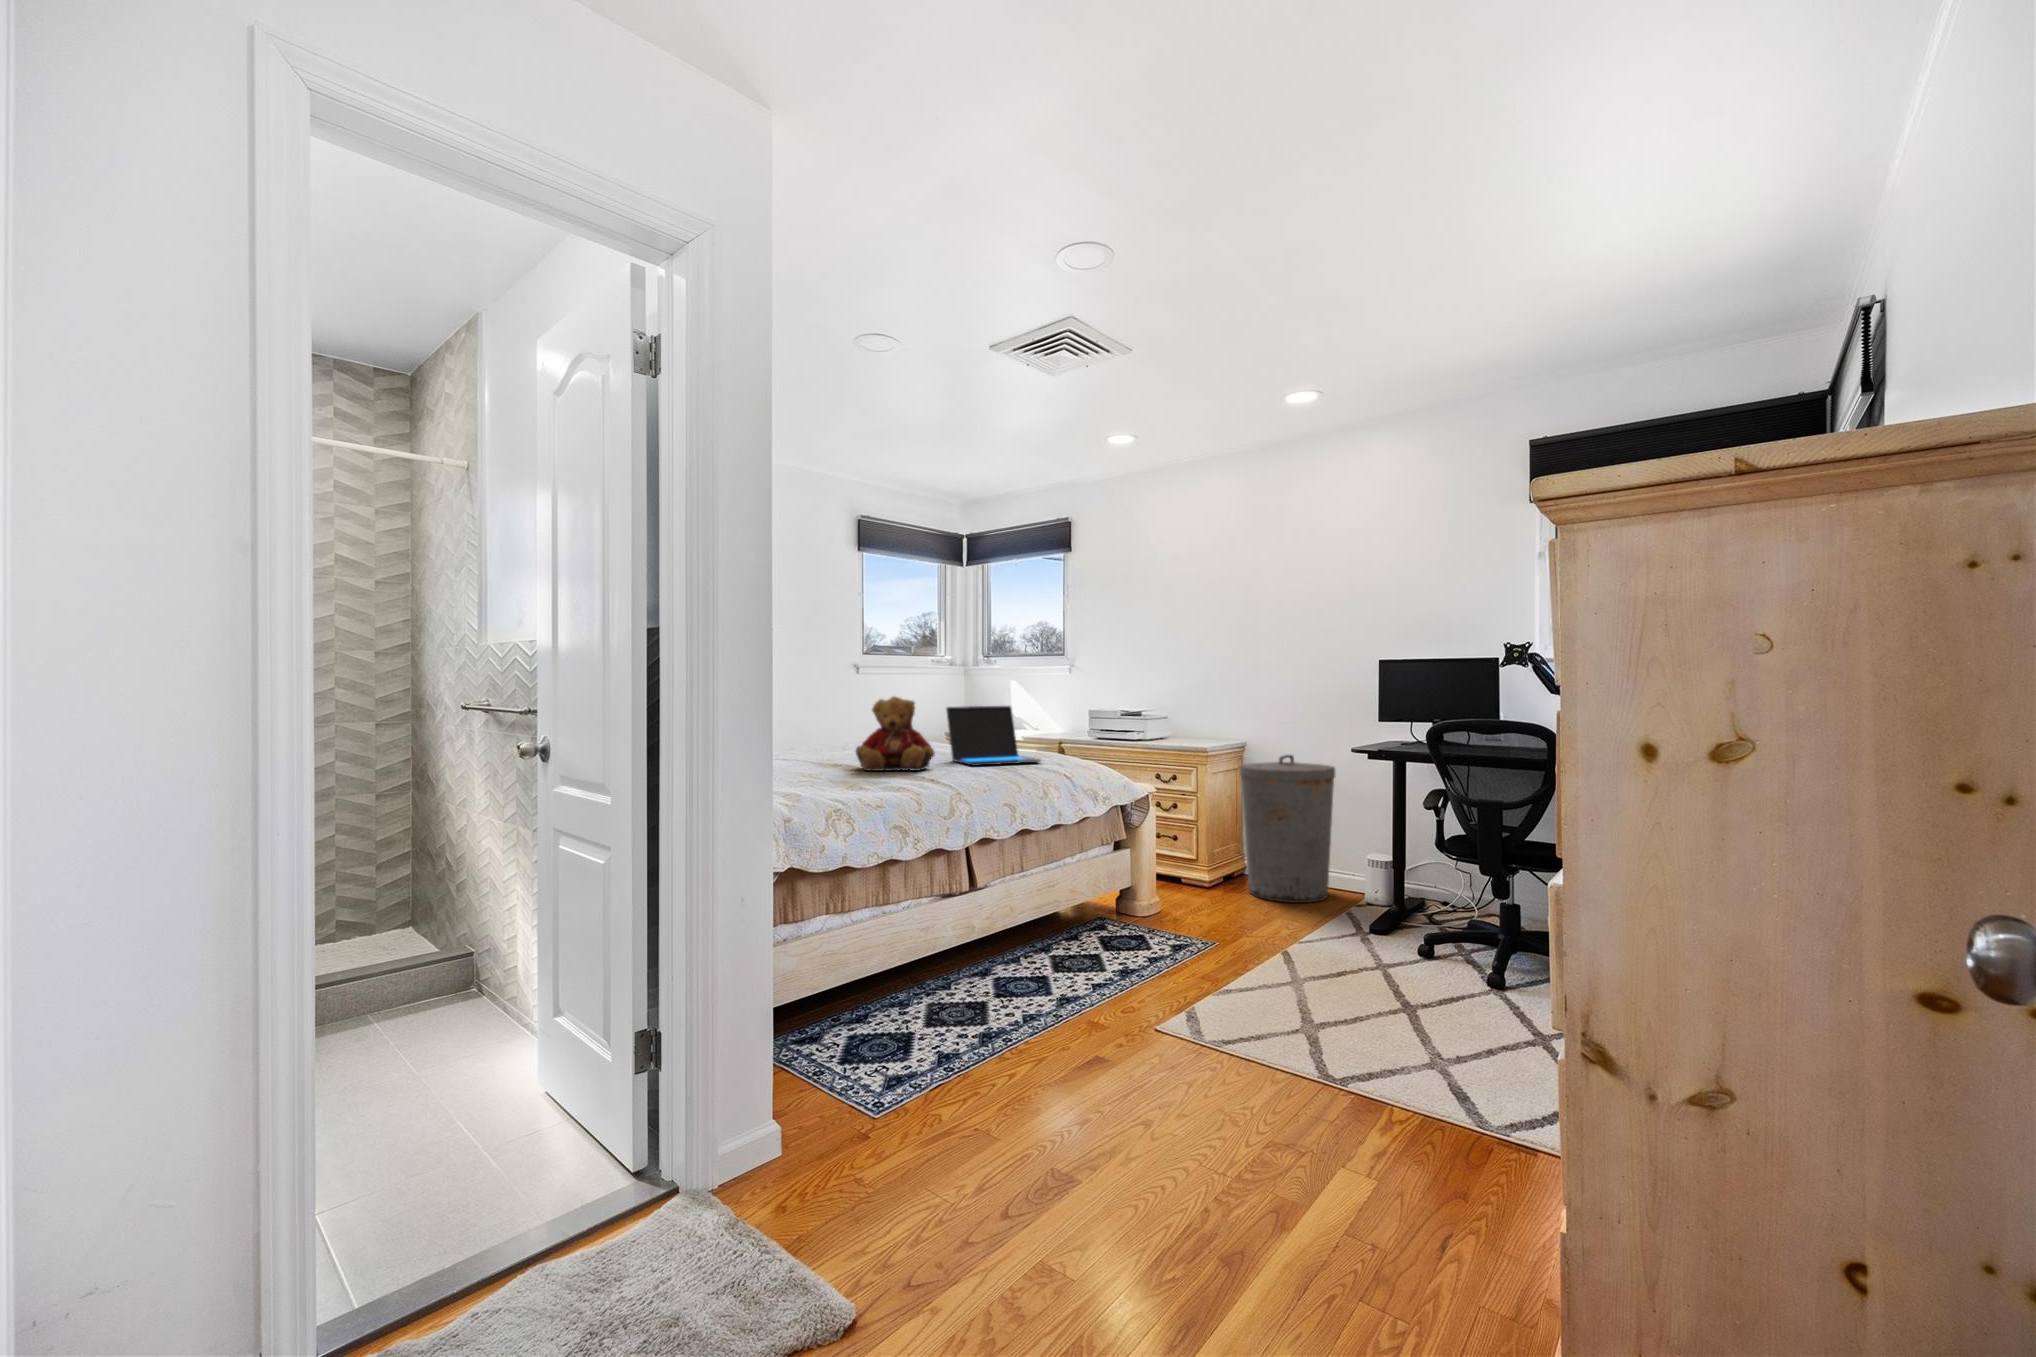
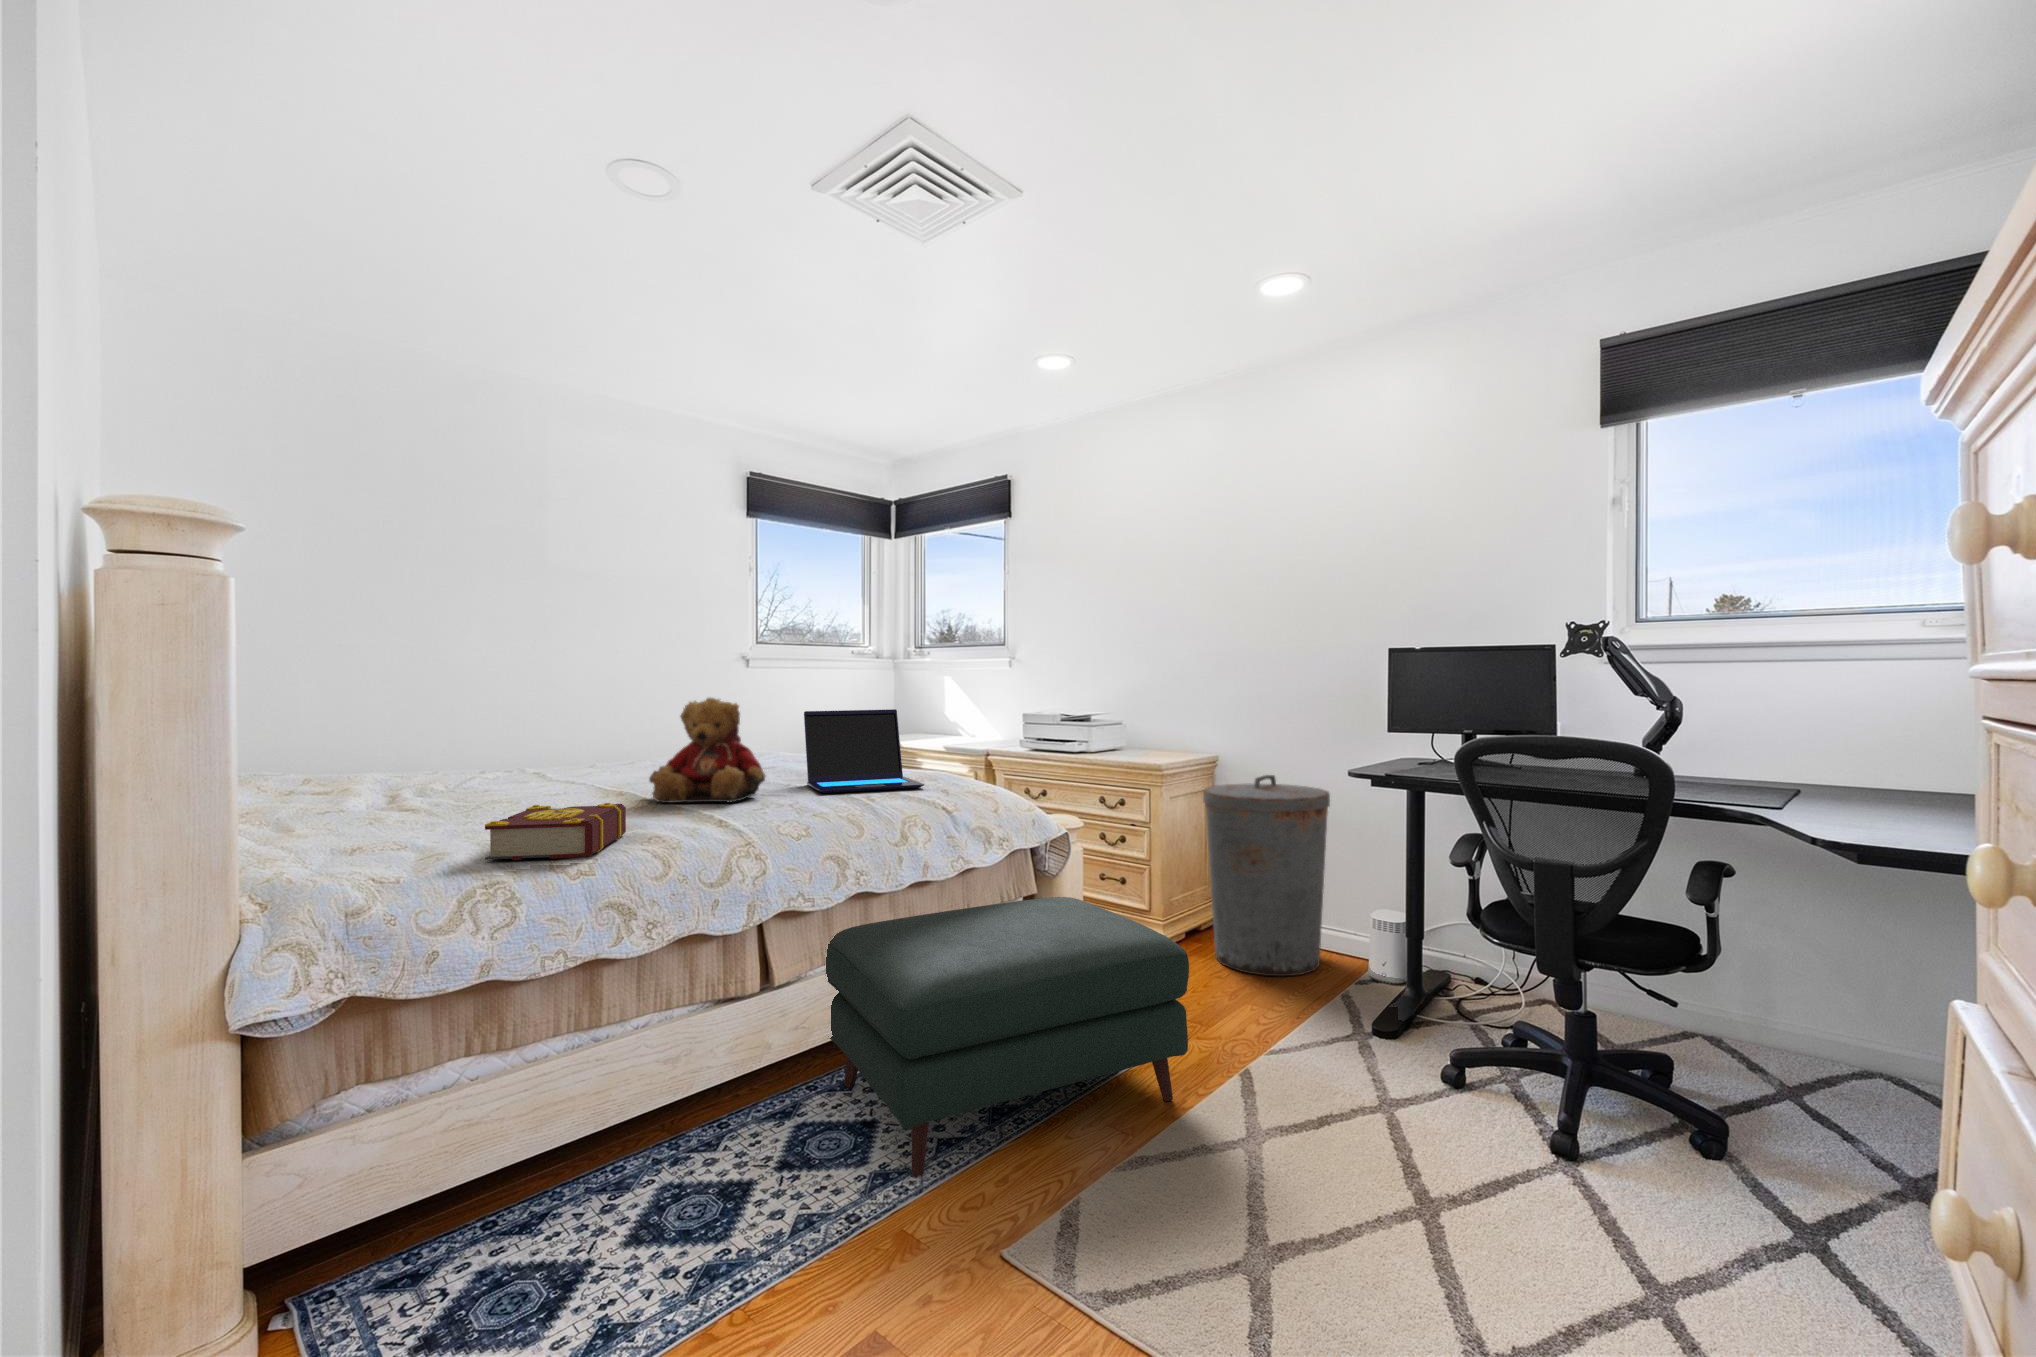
book: none [821,765,885,798] -> present [485,803,626,860]
ottoman: none [1000,837,1251,999] -> present [826,897,1189,1177]

